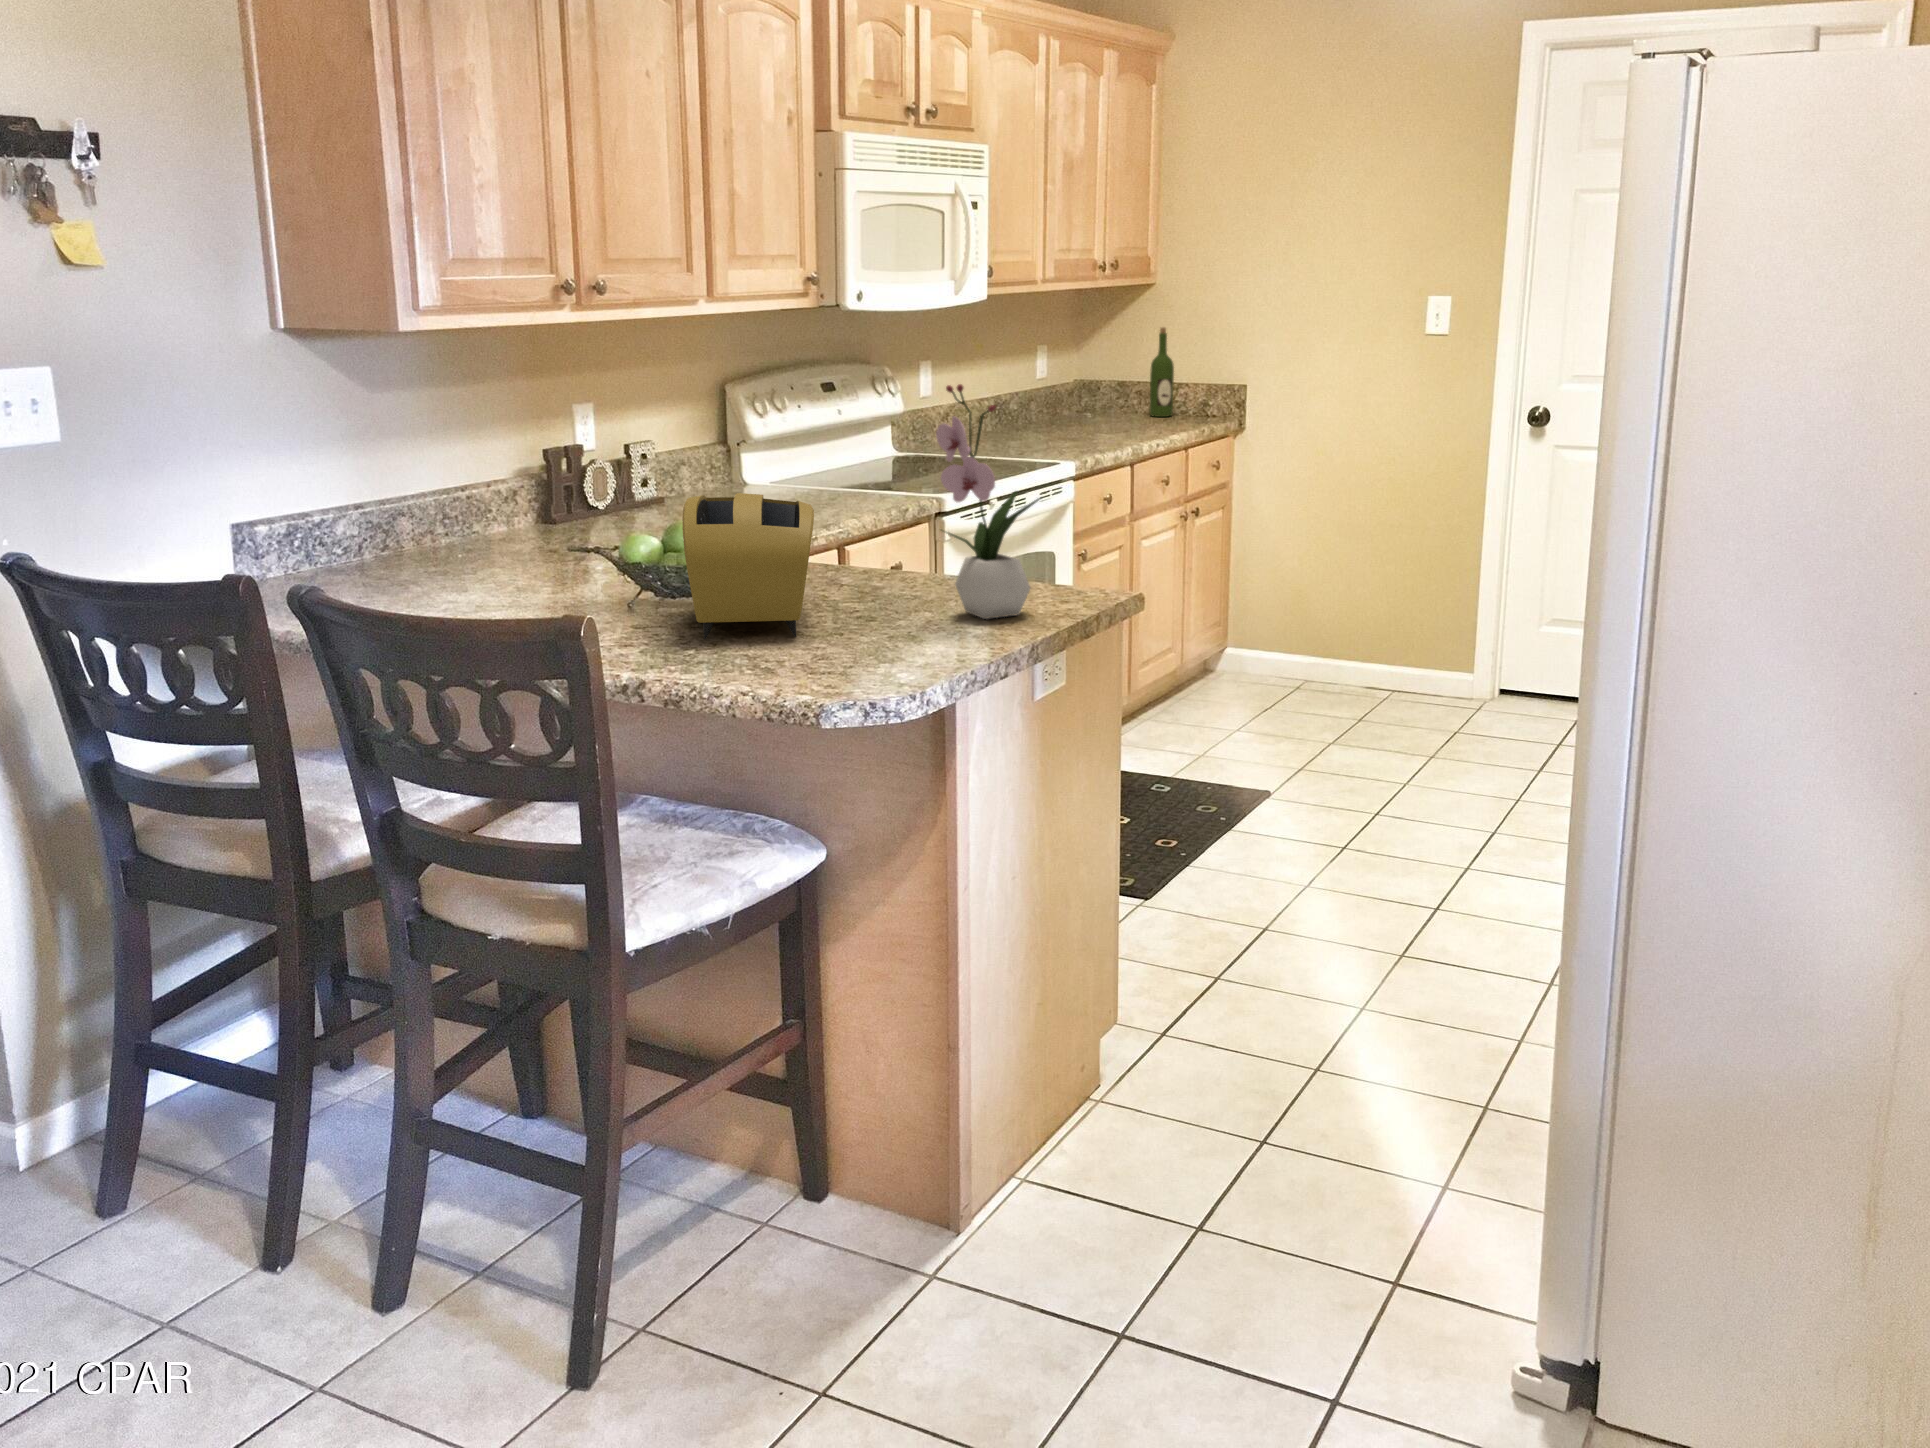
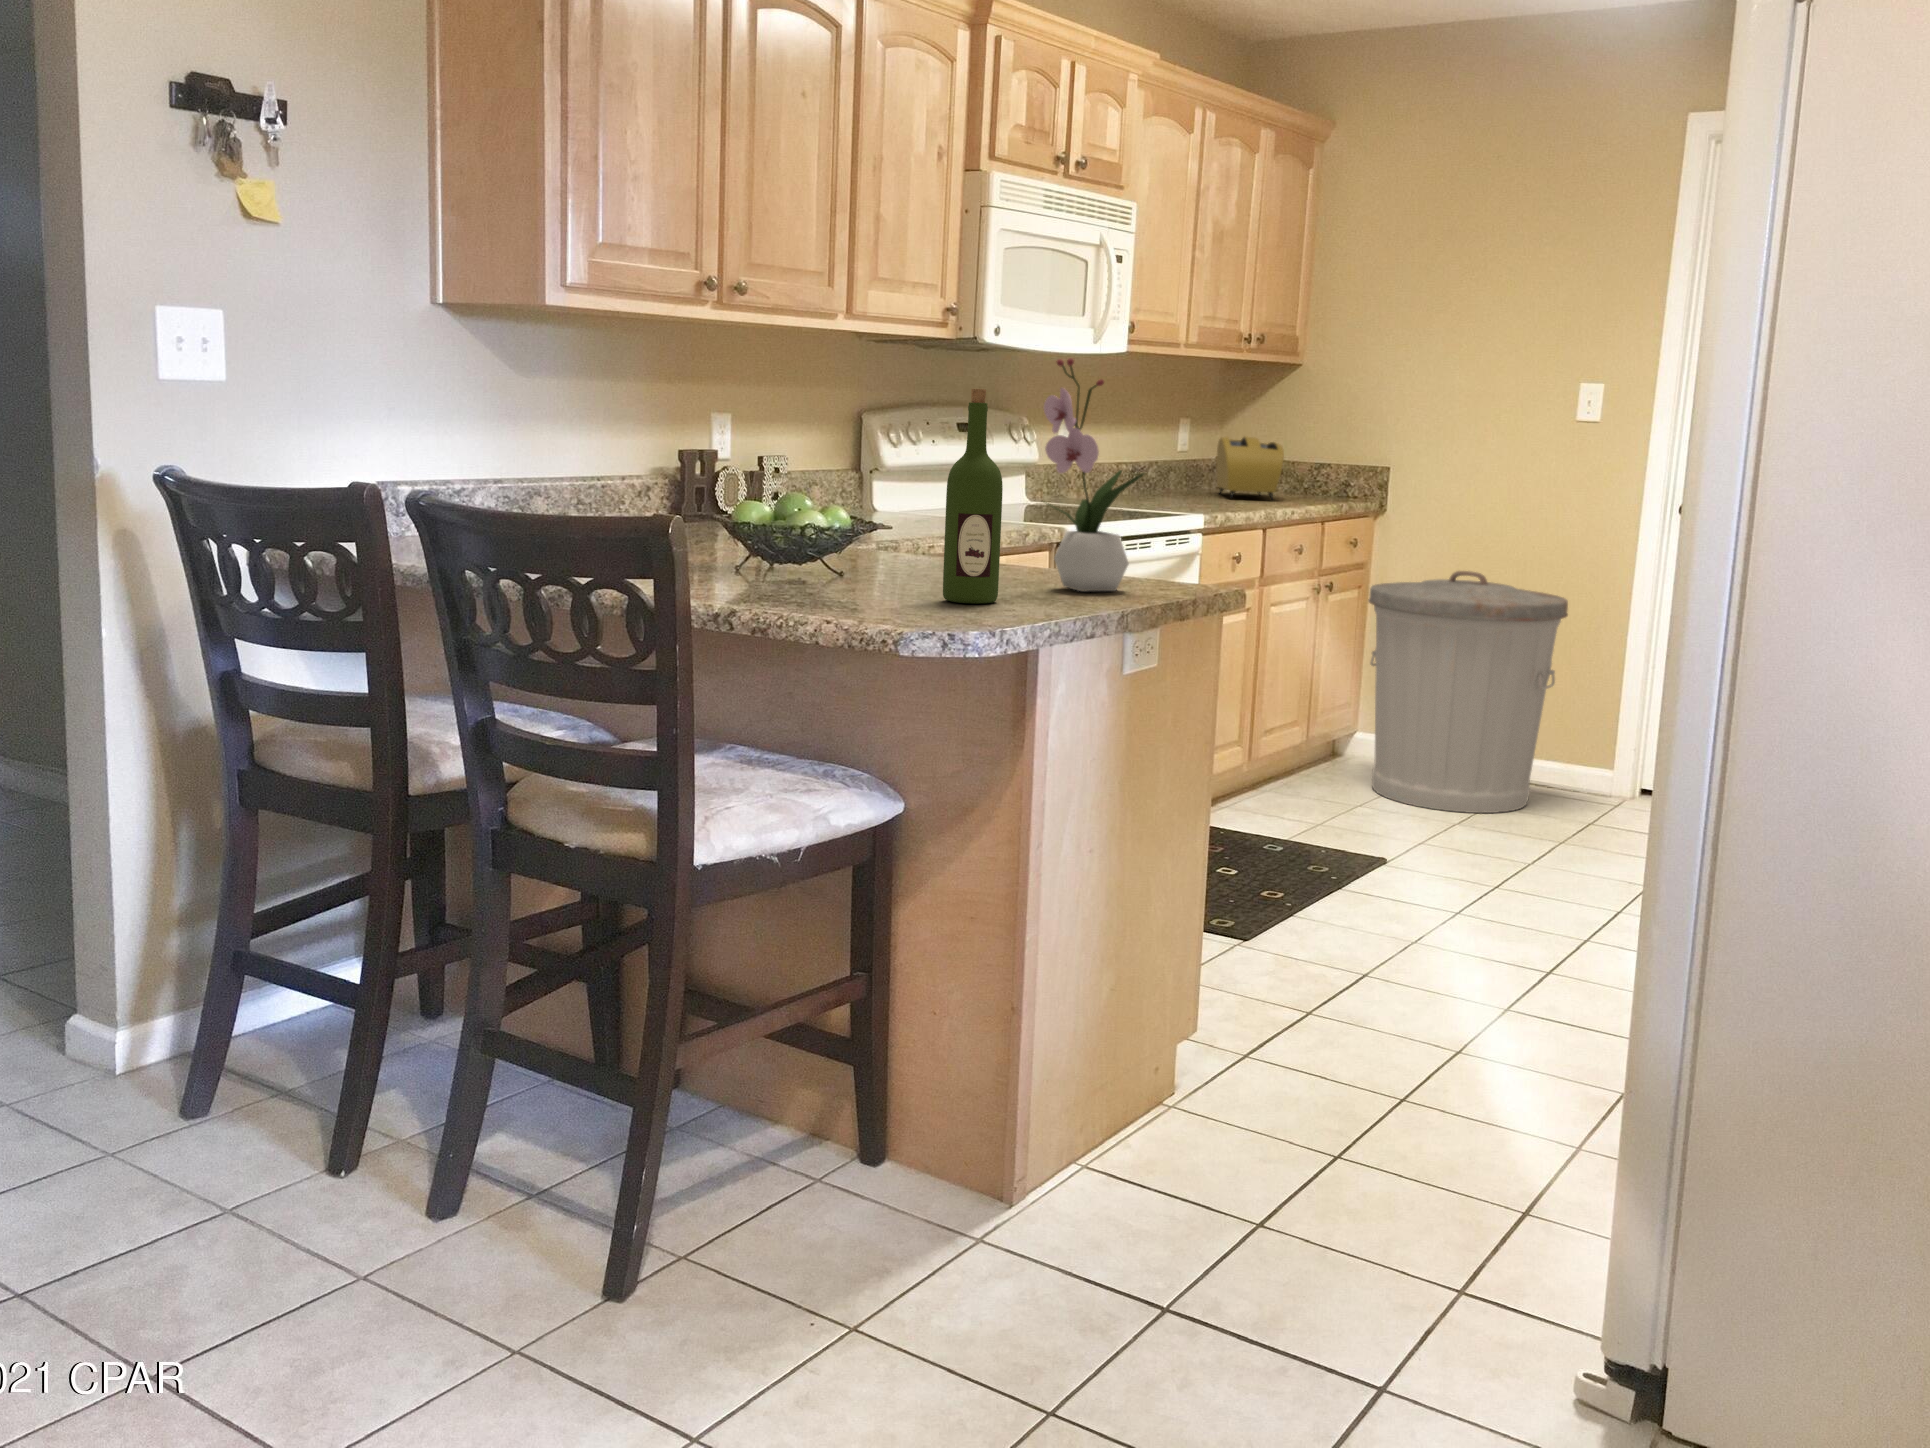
wine bottle: present [1150,327,1174,417] -> present [943,389,1003,604]
toaster: present [682,493,814,639] -> present [1217,437,1284,498]
trash can: none [1236,494,1428,732] -> present [1368,571,1568,813]

